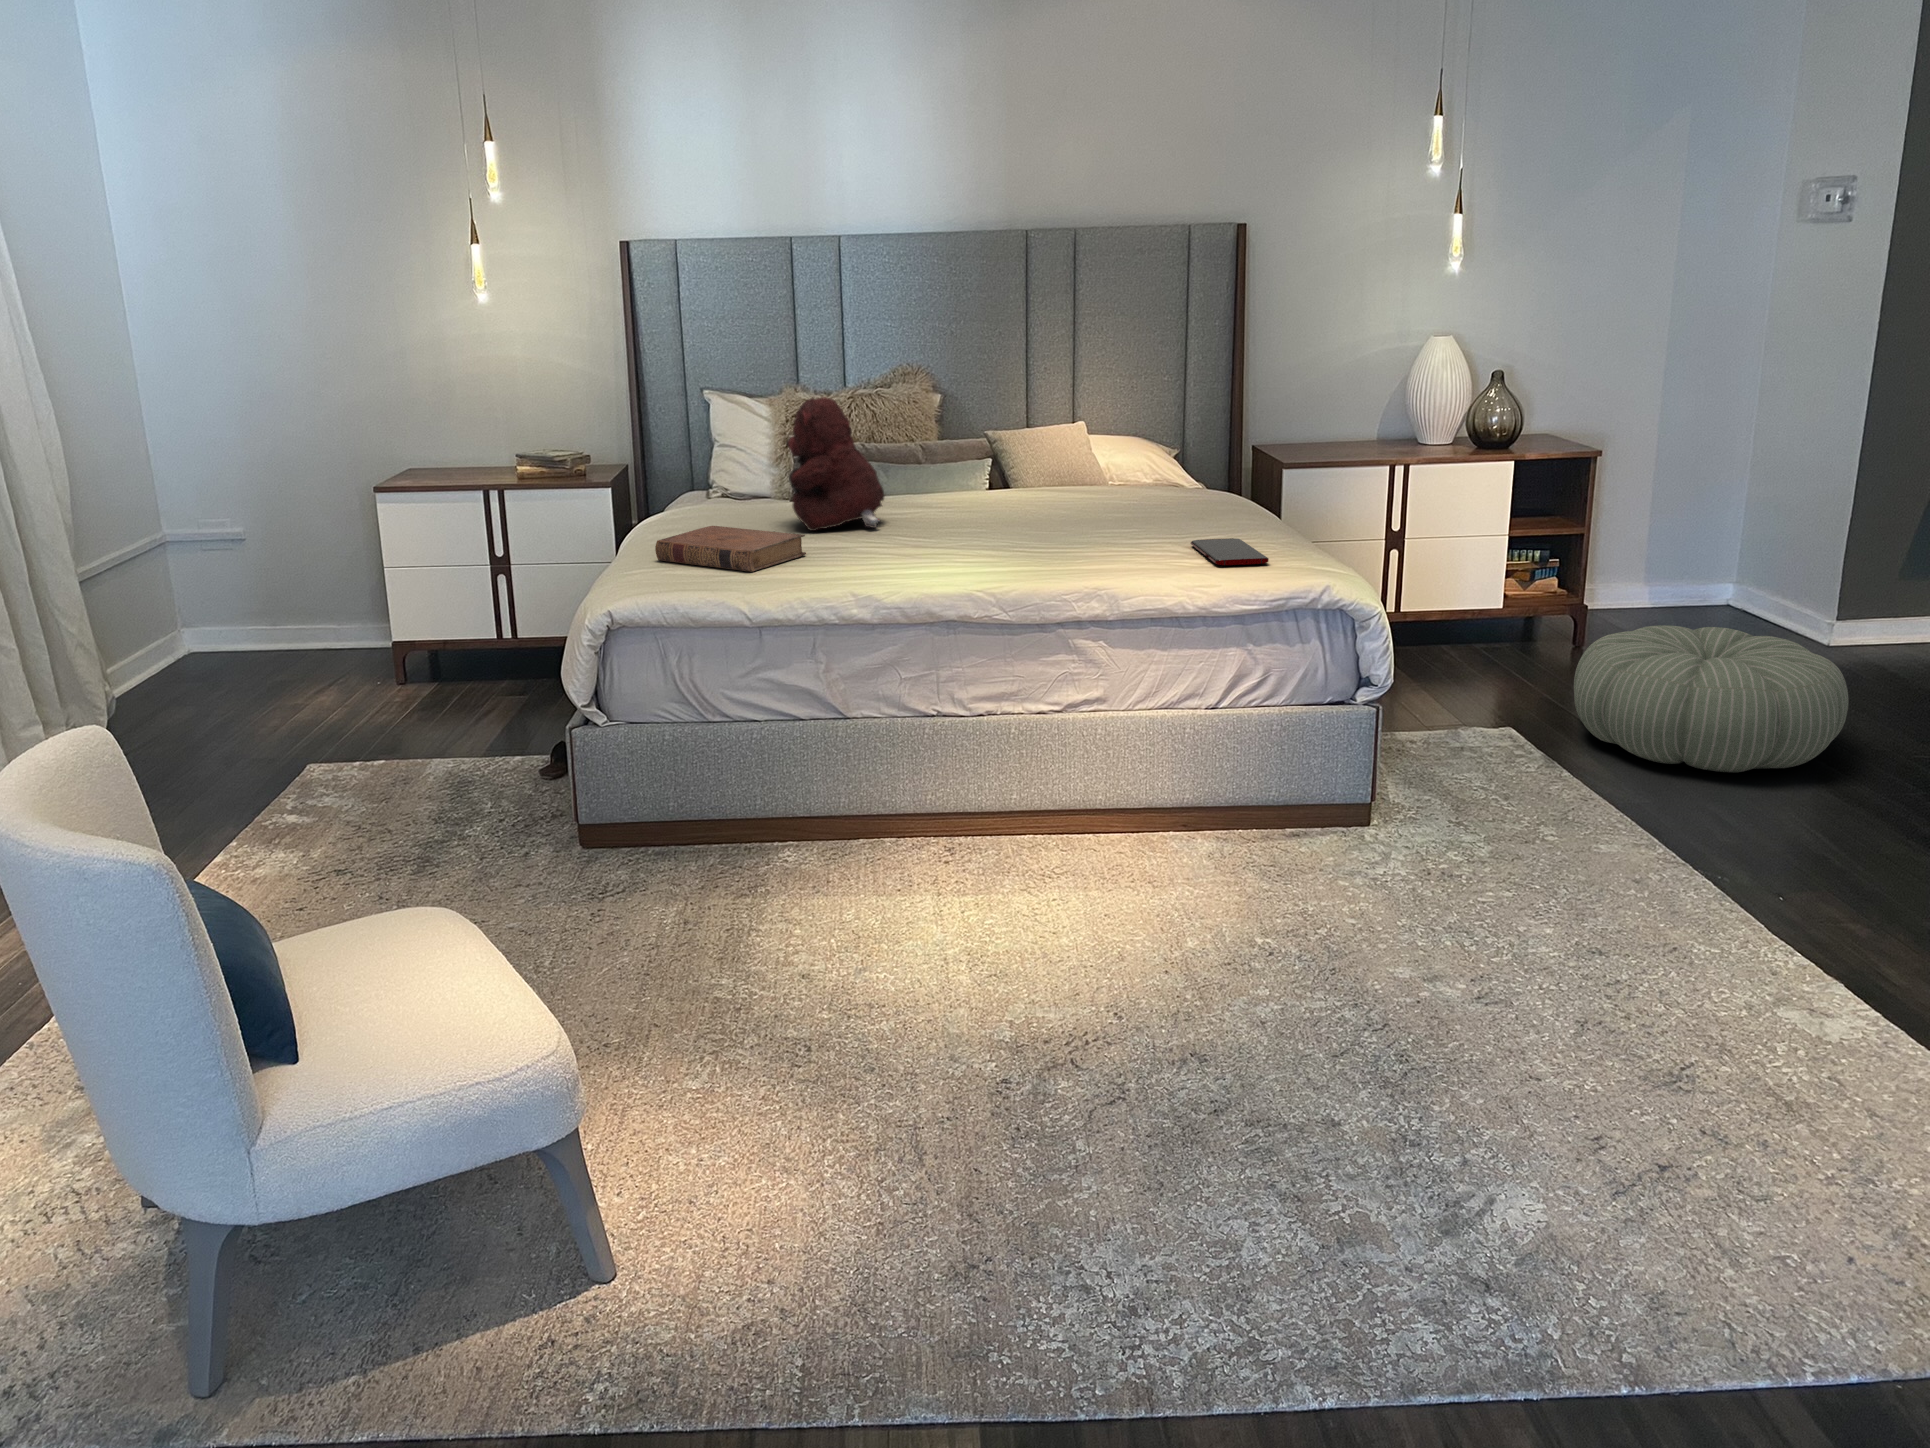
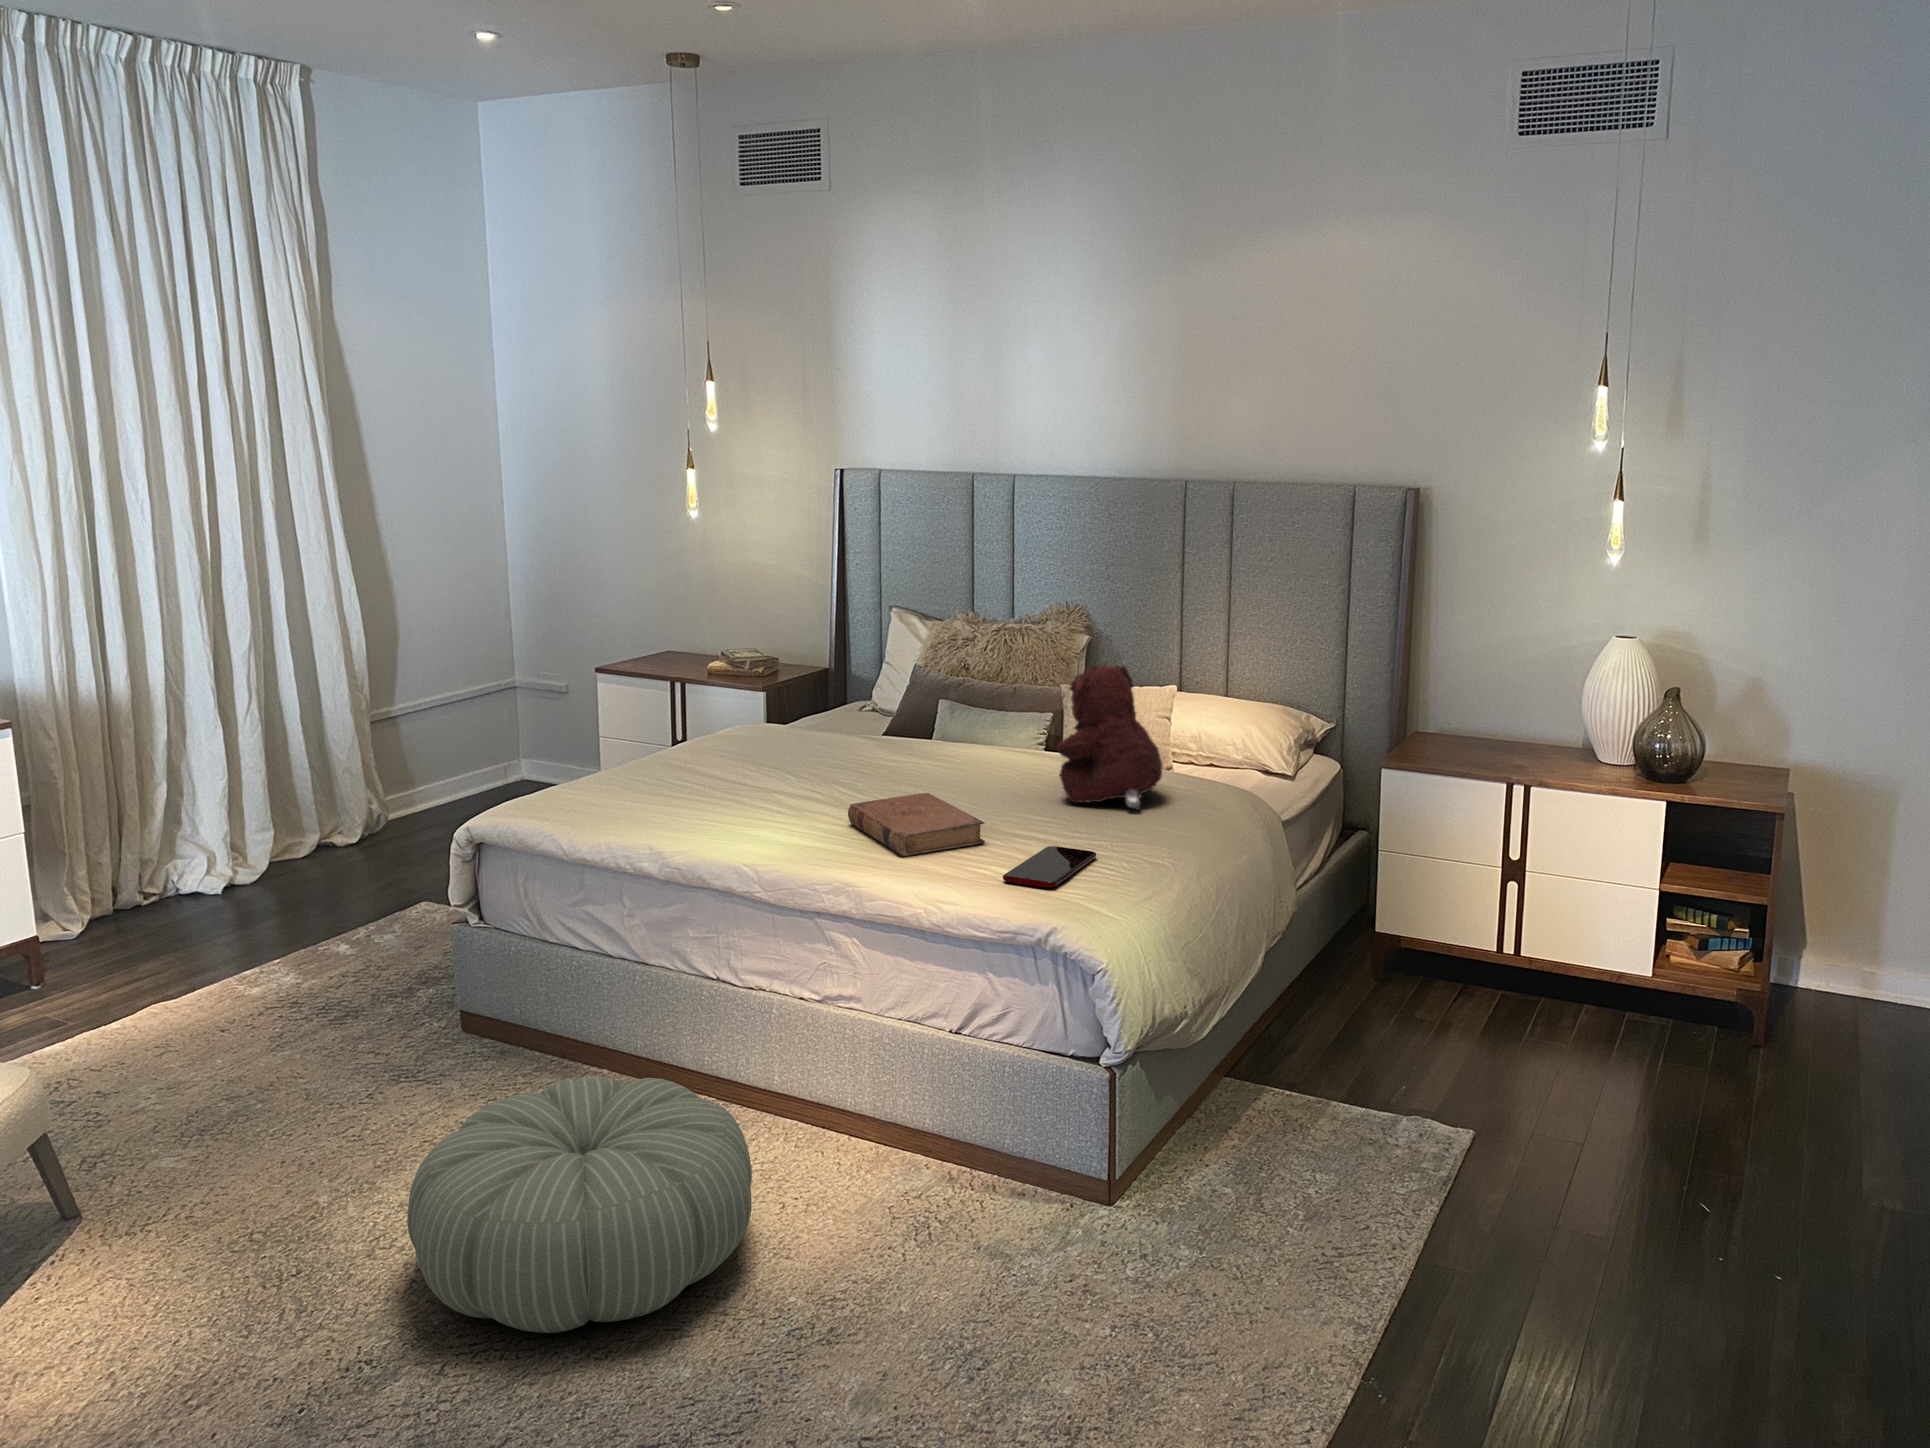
teddy bear: present [786,397,884,531] -> present [1058,665,1162,810]
book: present [655,526,806,572] -> present [848,793,985,856]
pouf: present [1574,625,1848,772] -> present [407,1077,752,1333]

